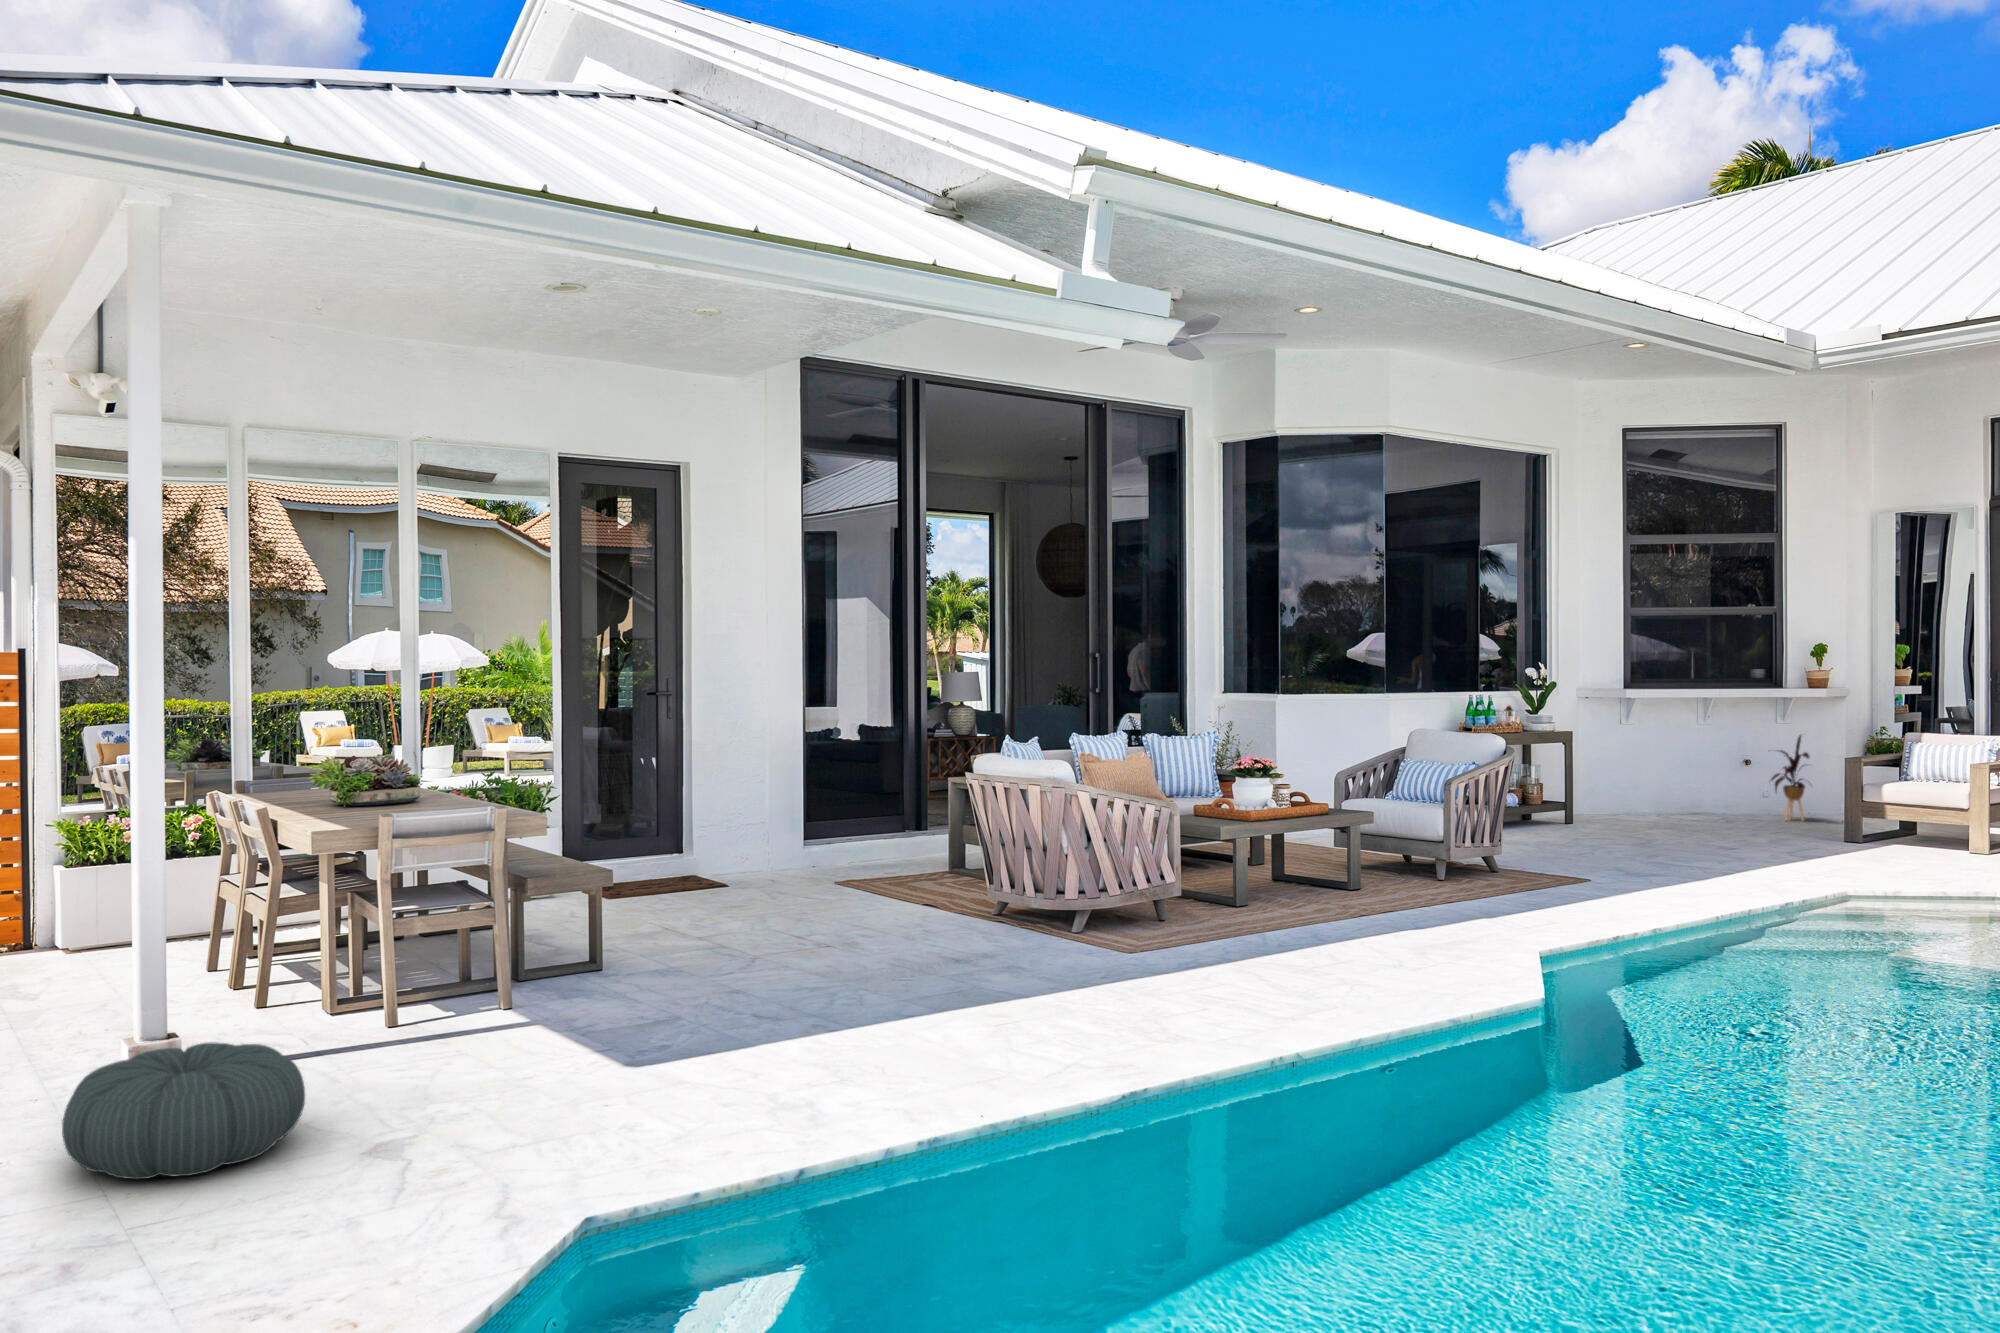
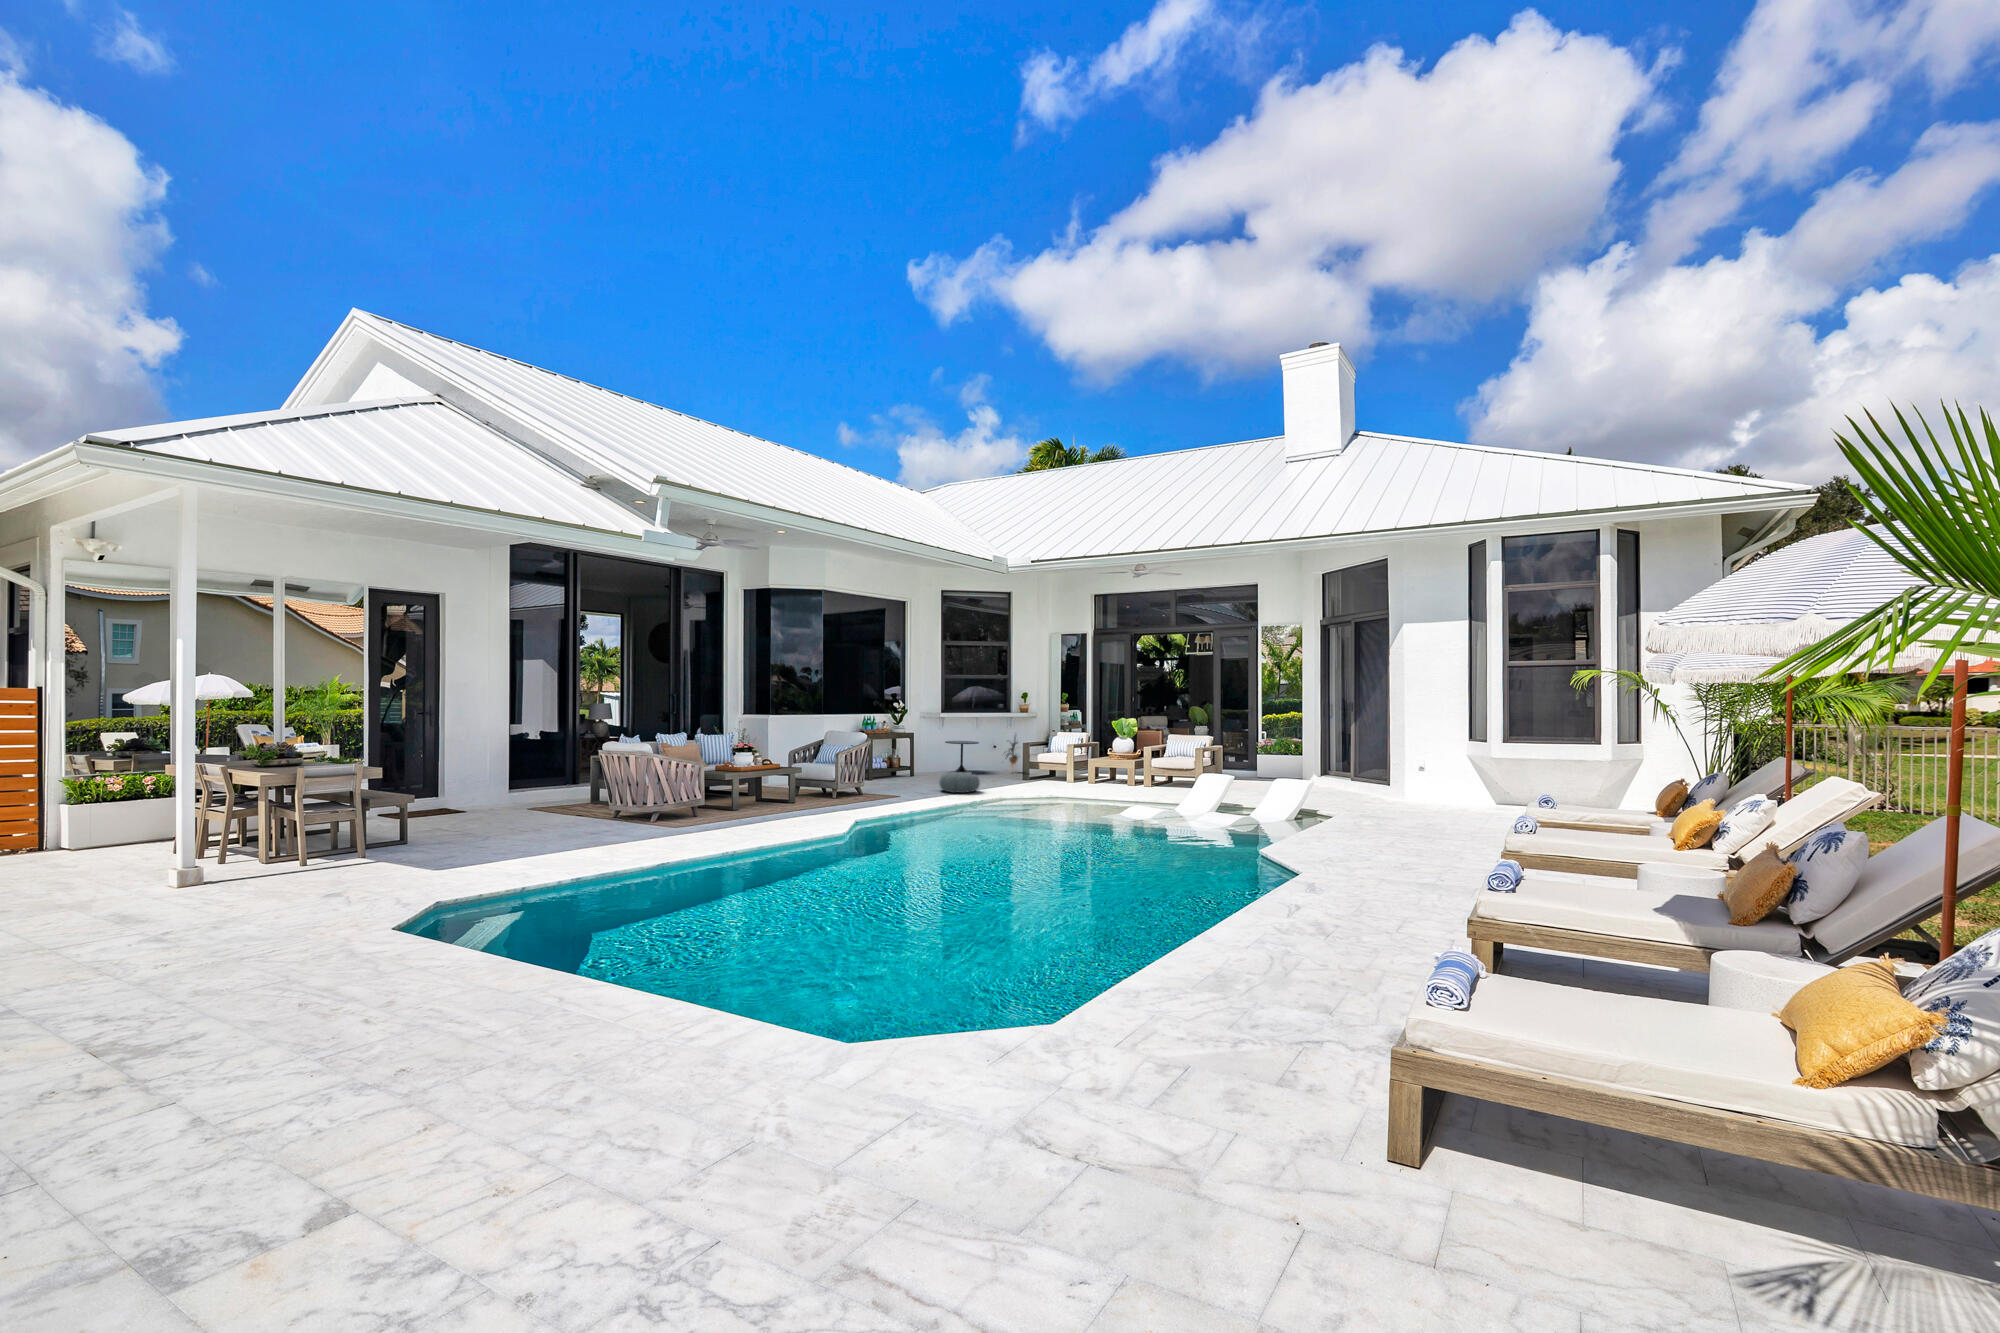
side table: none [1635,749,1716,821] -> present [945,741,979,774]
pouf: present [62,1042,305,1179] -> present [939,773,980,793]

